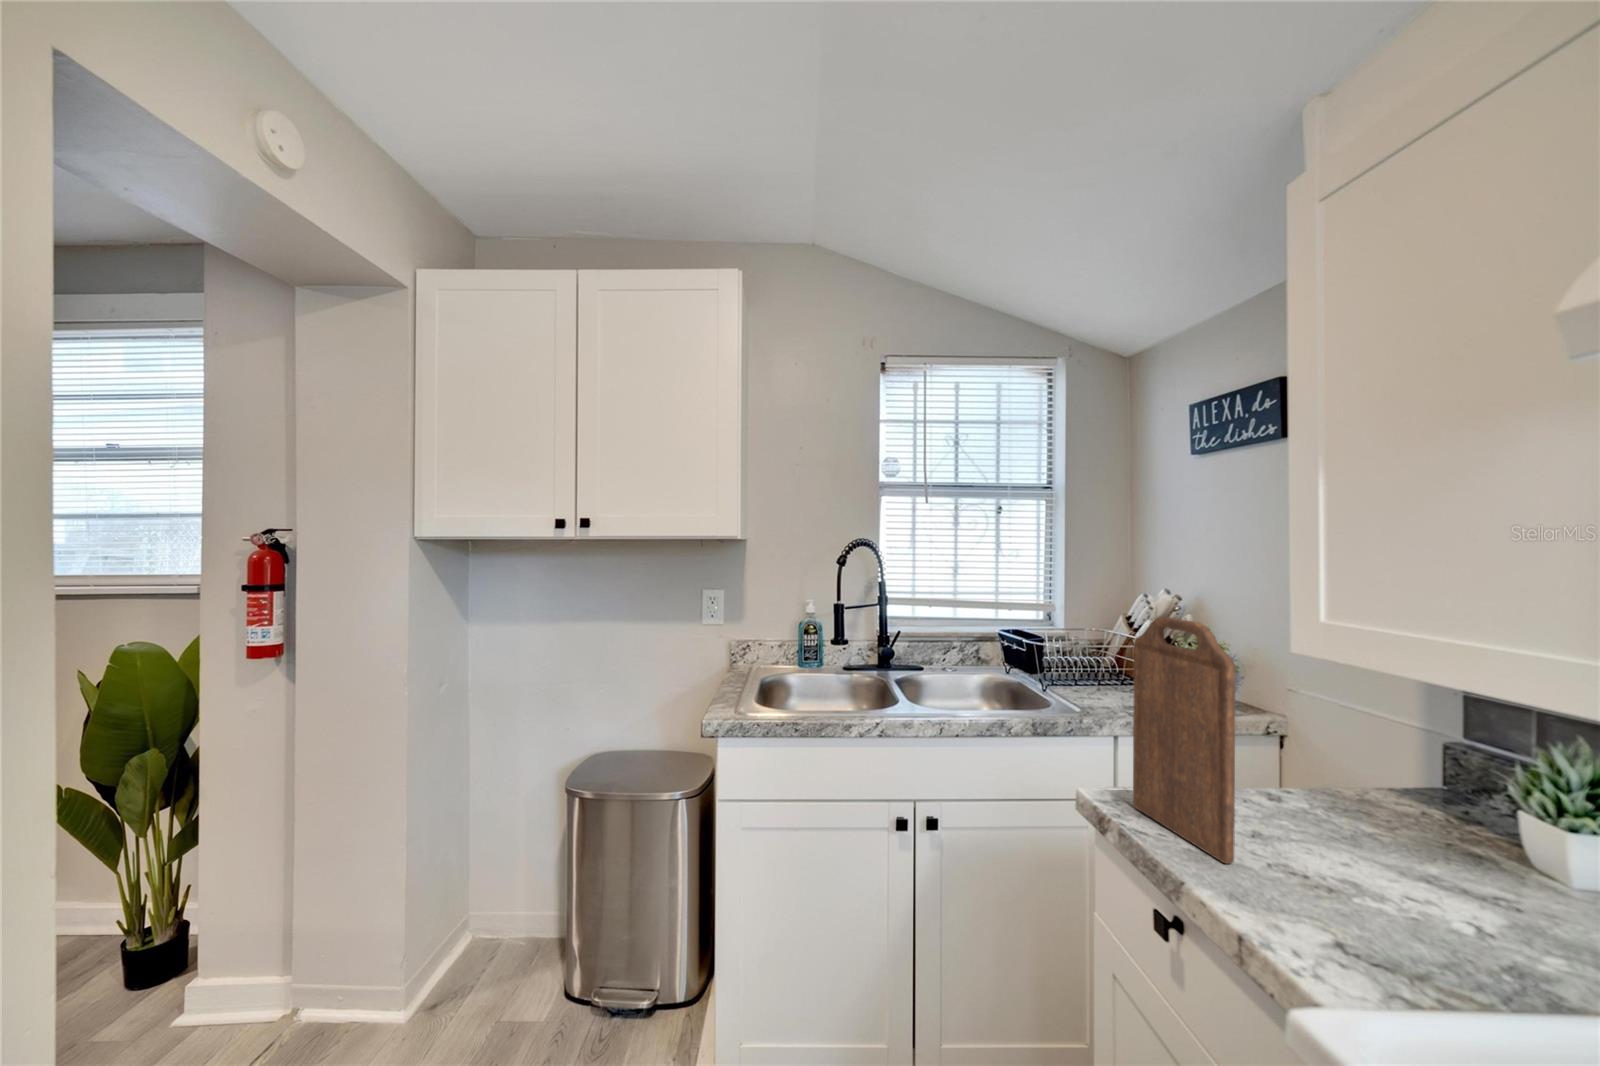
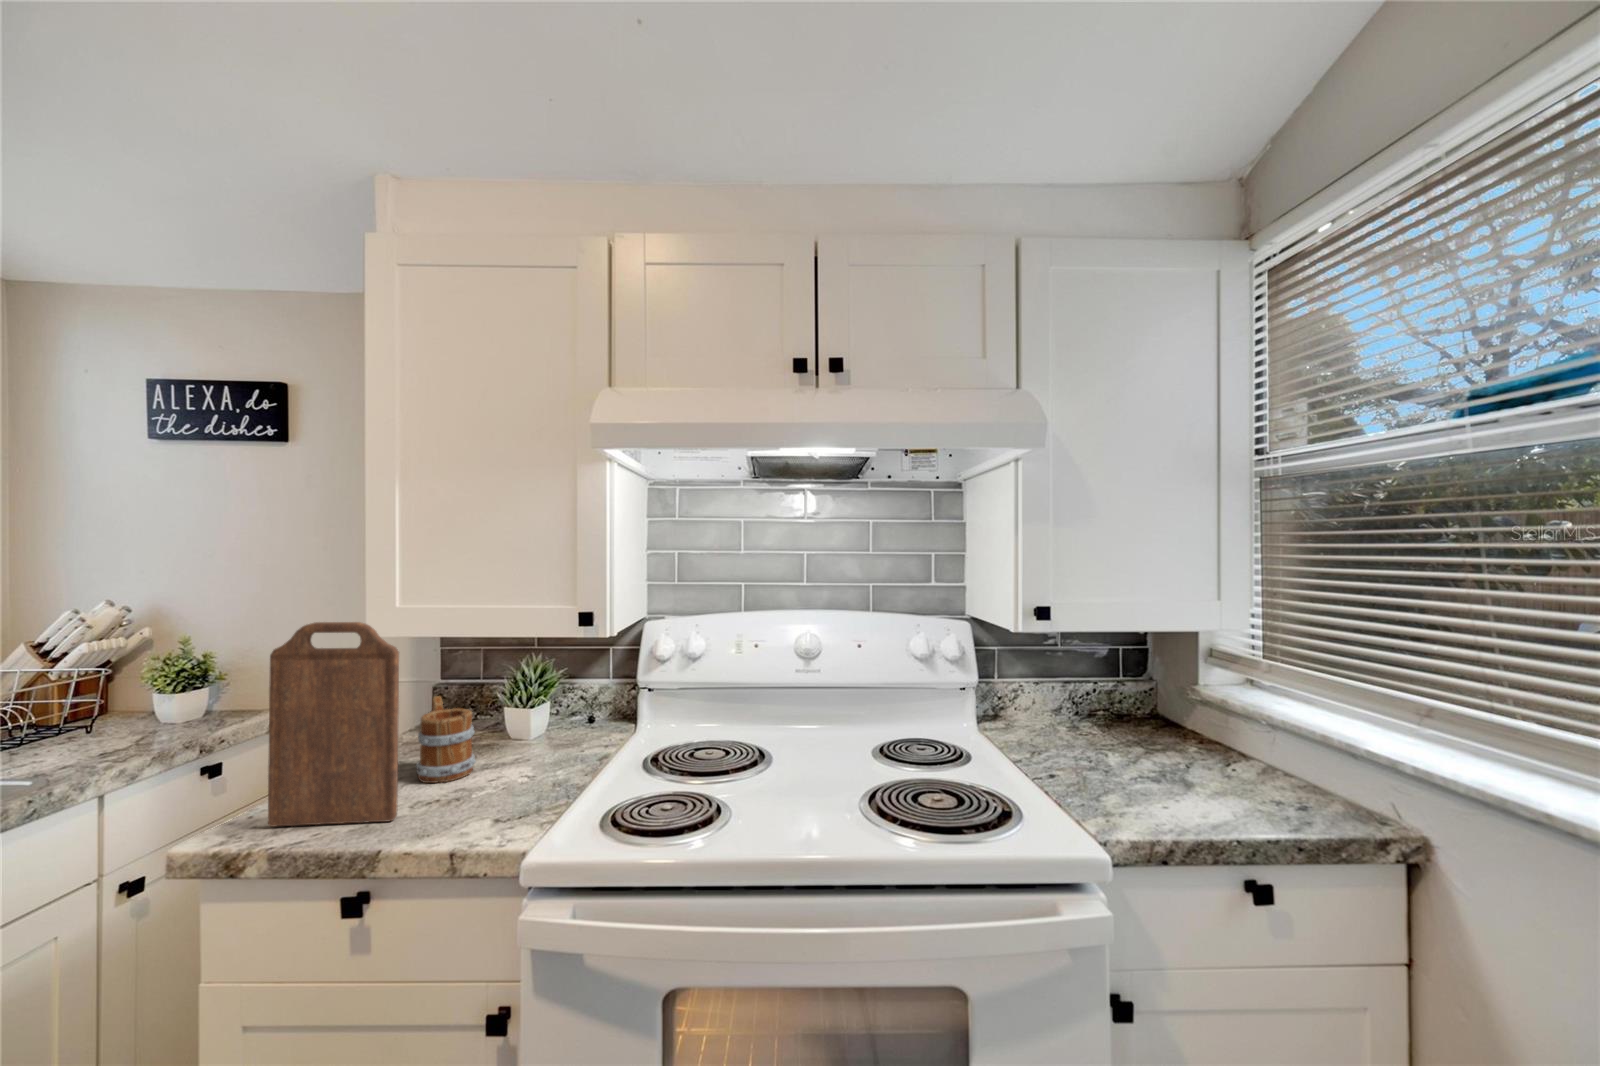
mug: none [1311,745,1404,872] -> present [416,696,475,783]

